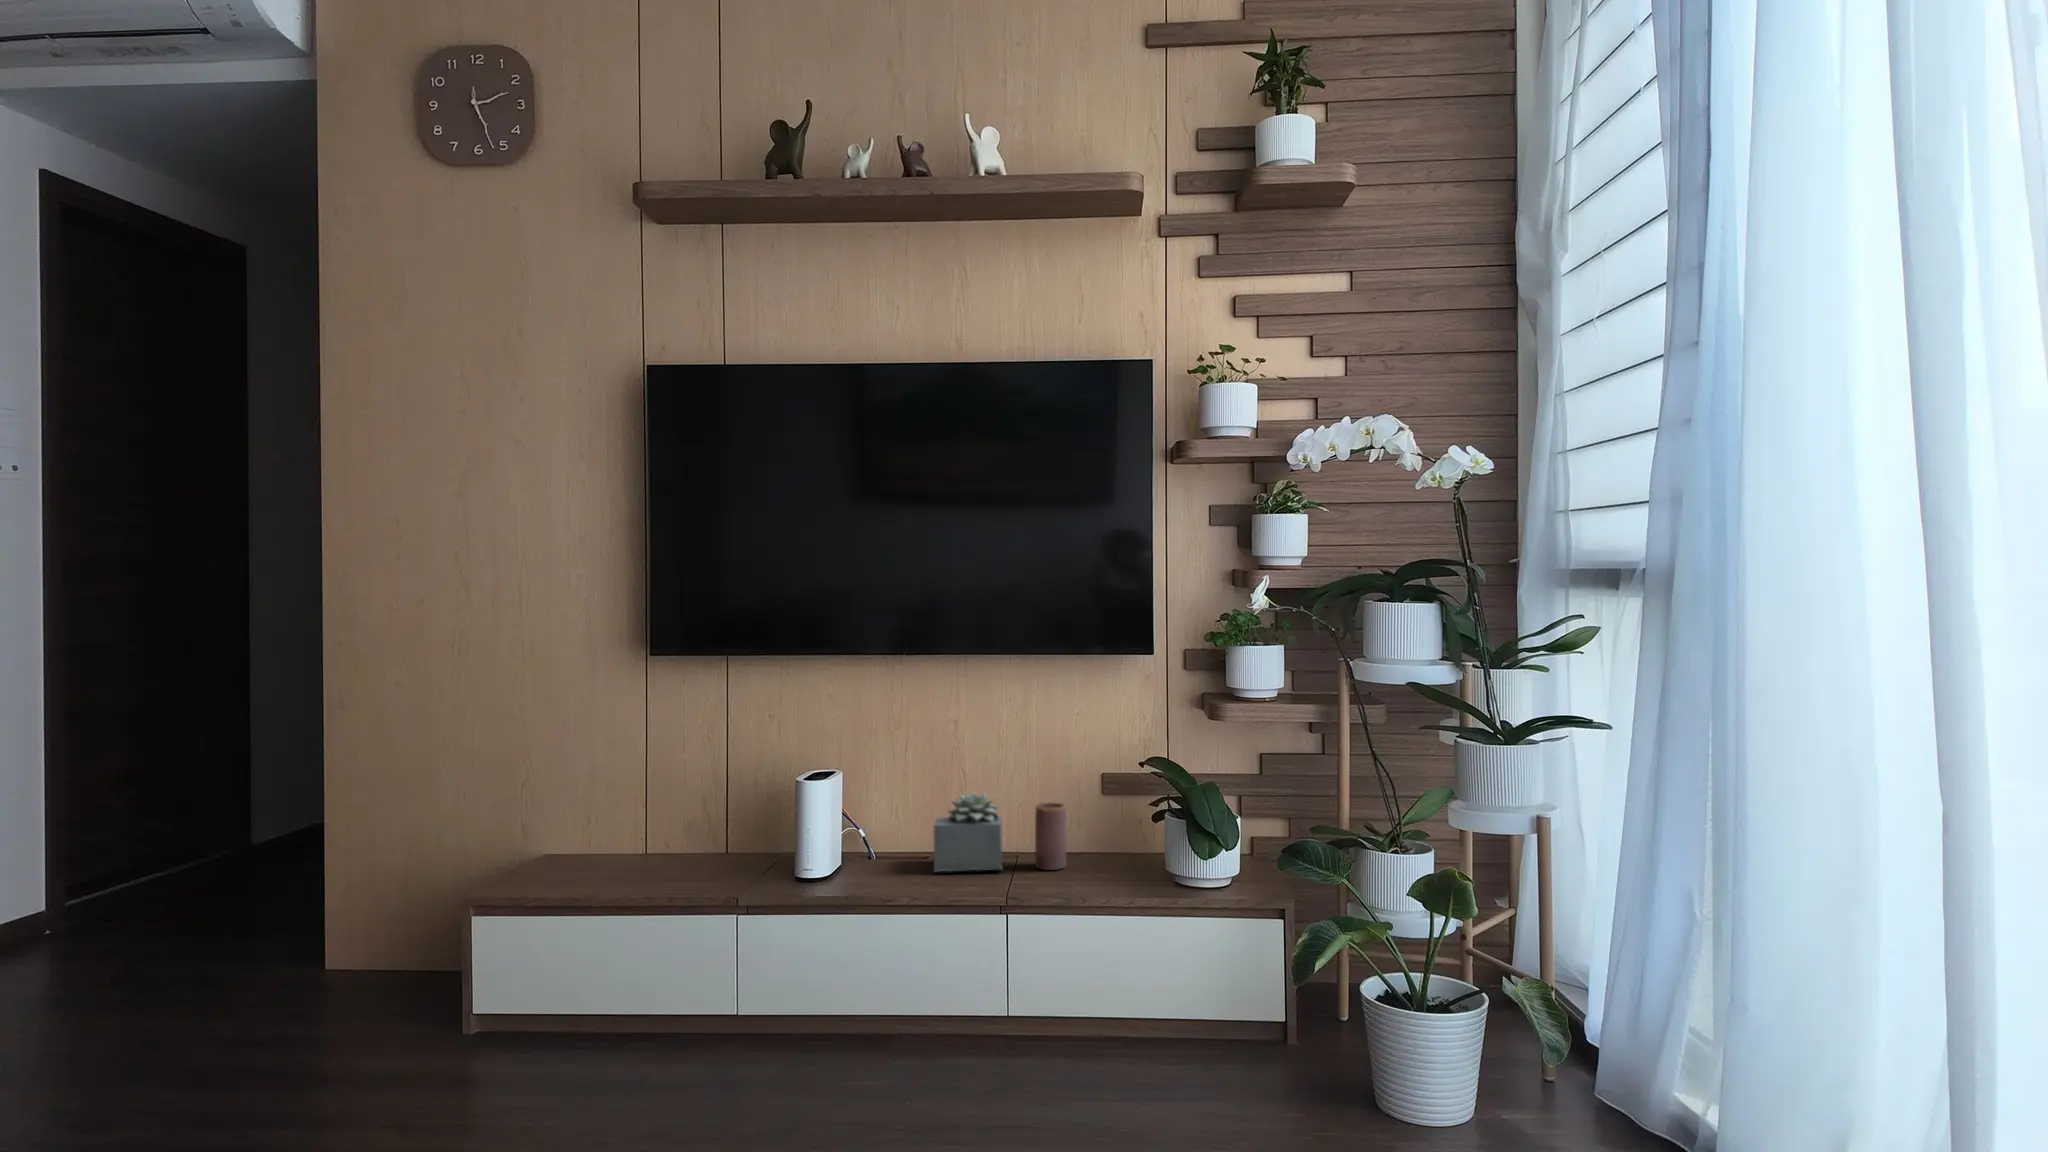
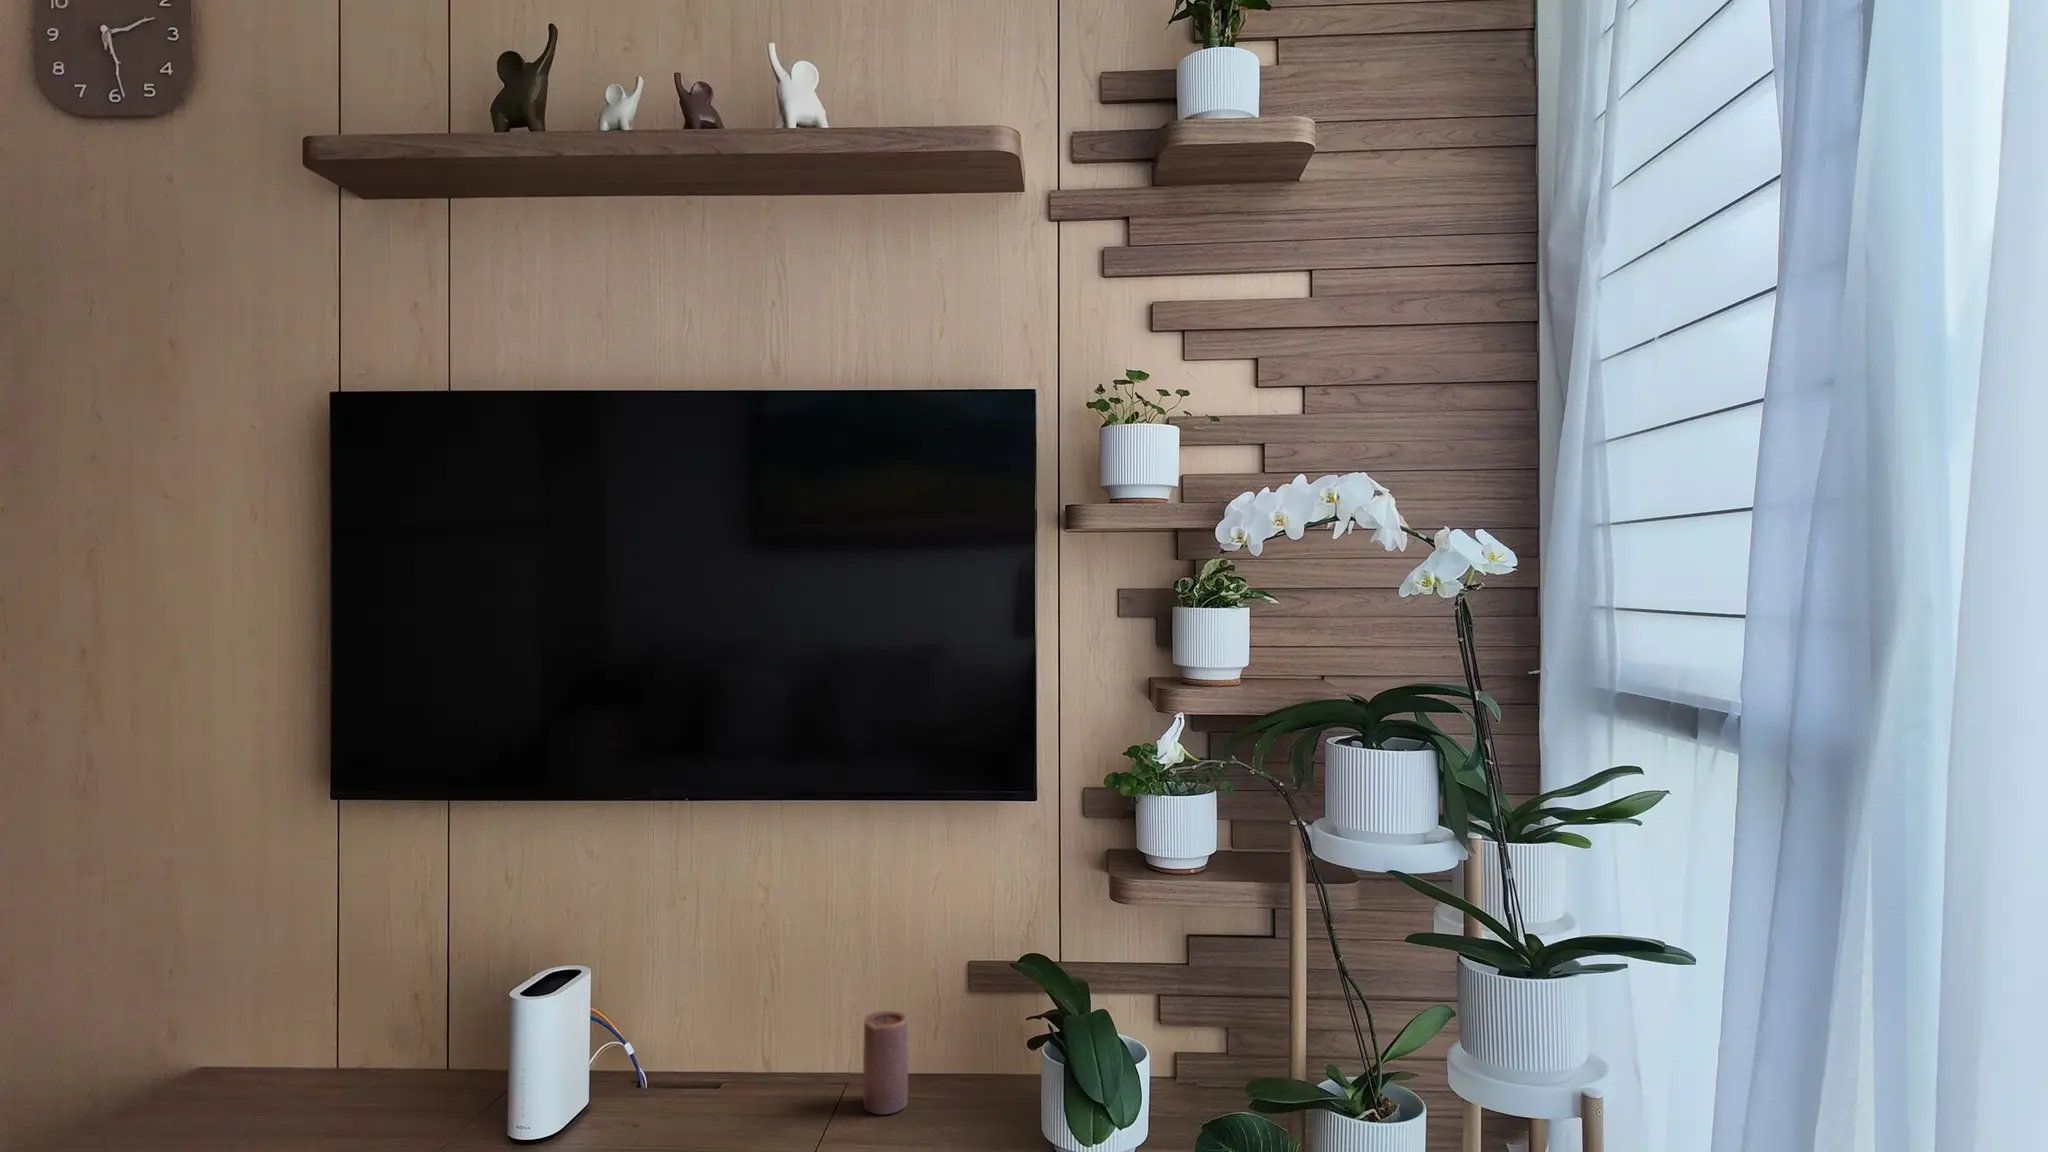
succulent plant: present [934,792,1003,871] -> none [714,994,822,1119]

